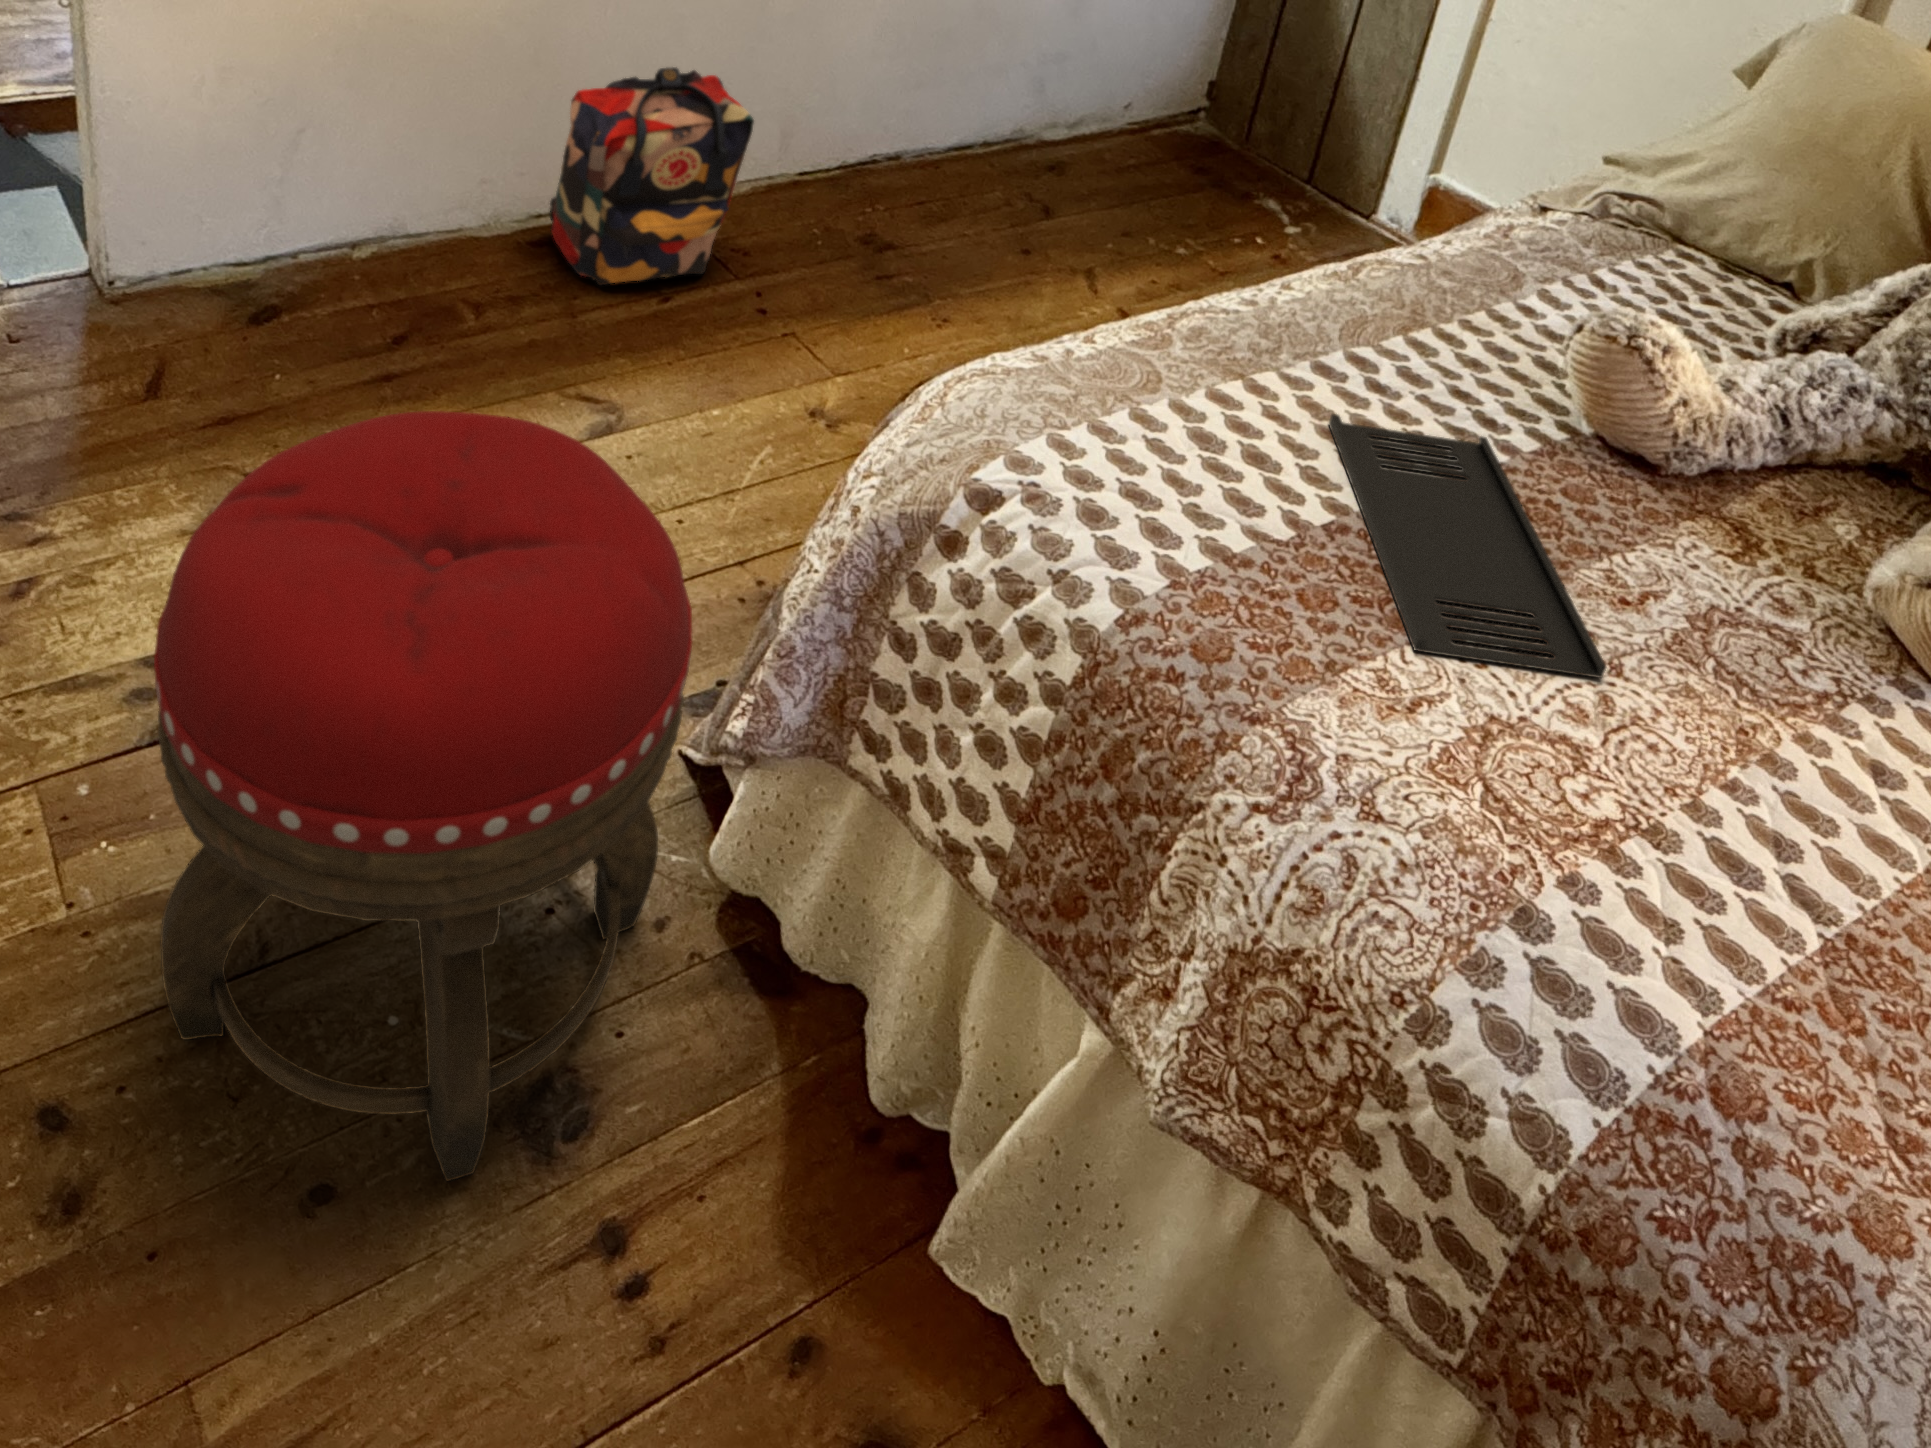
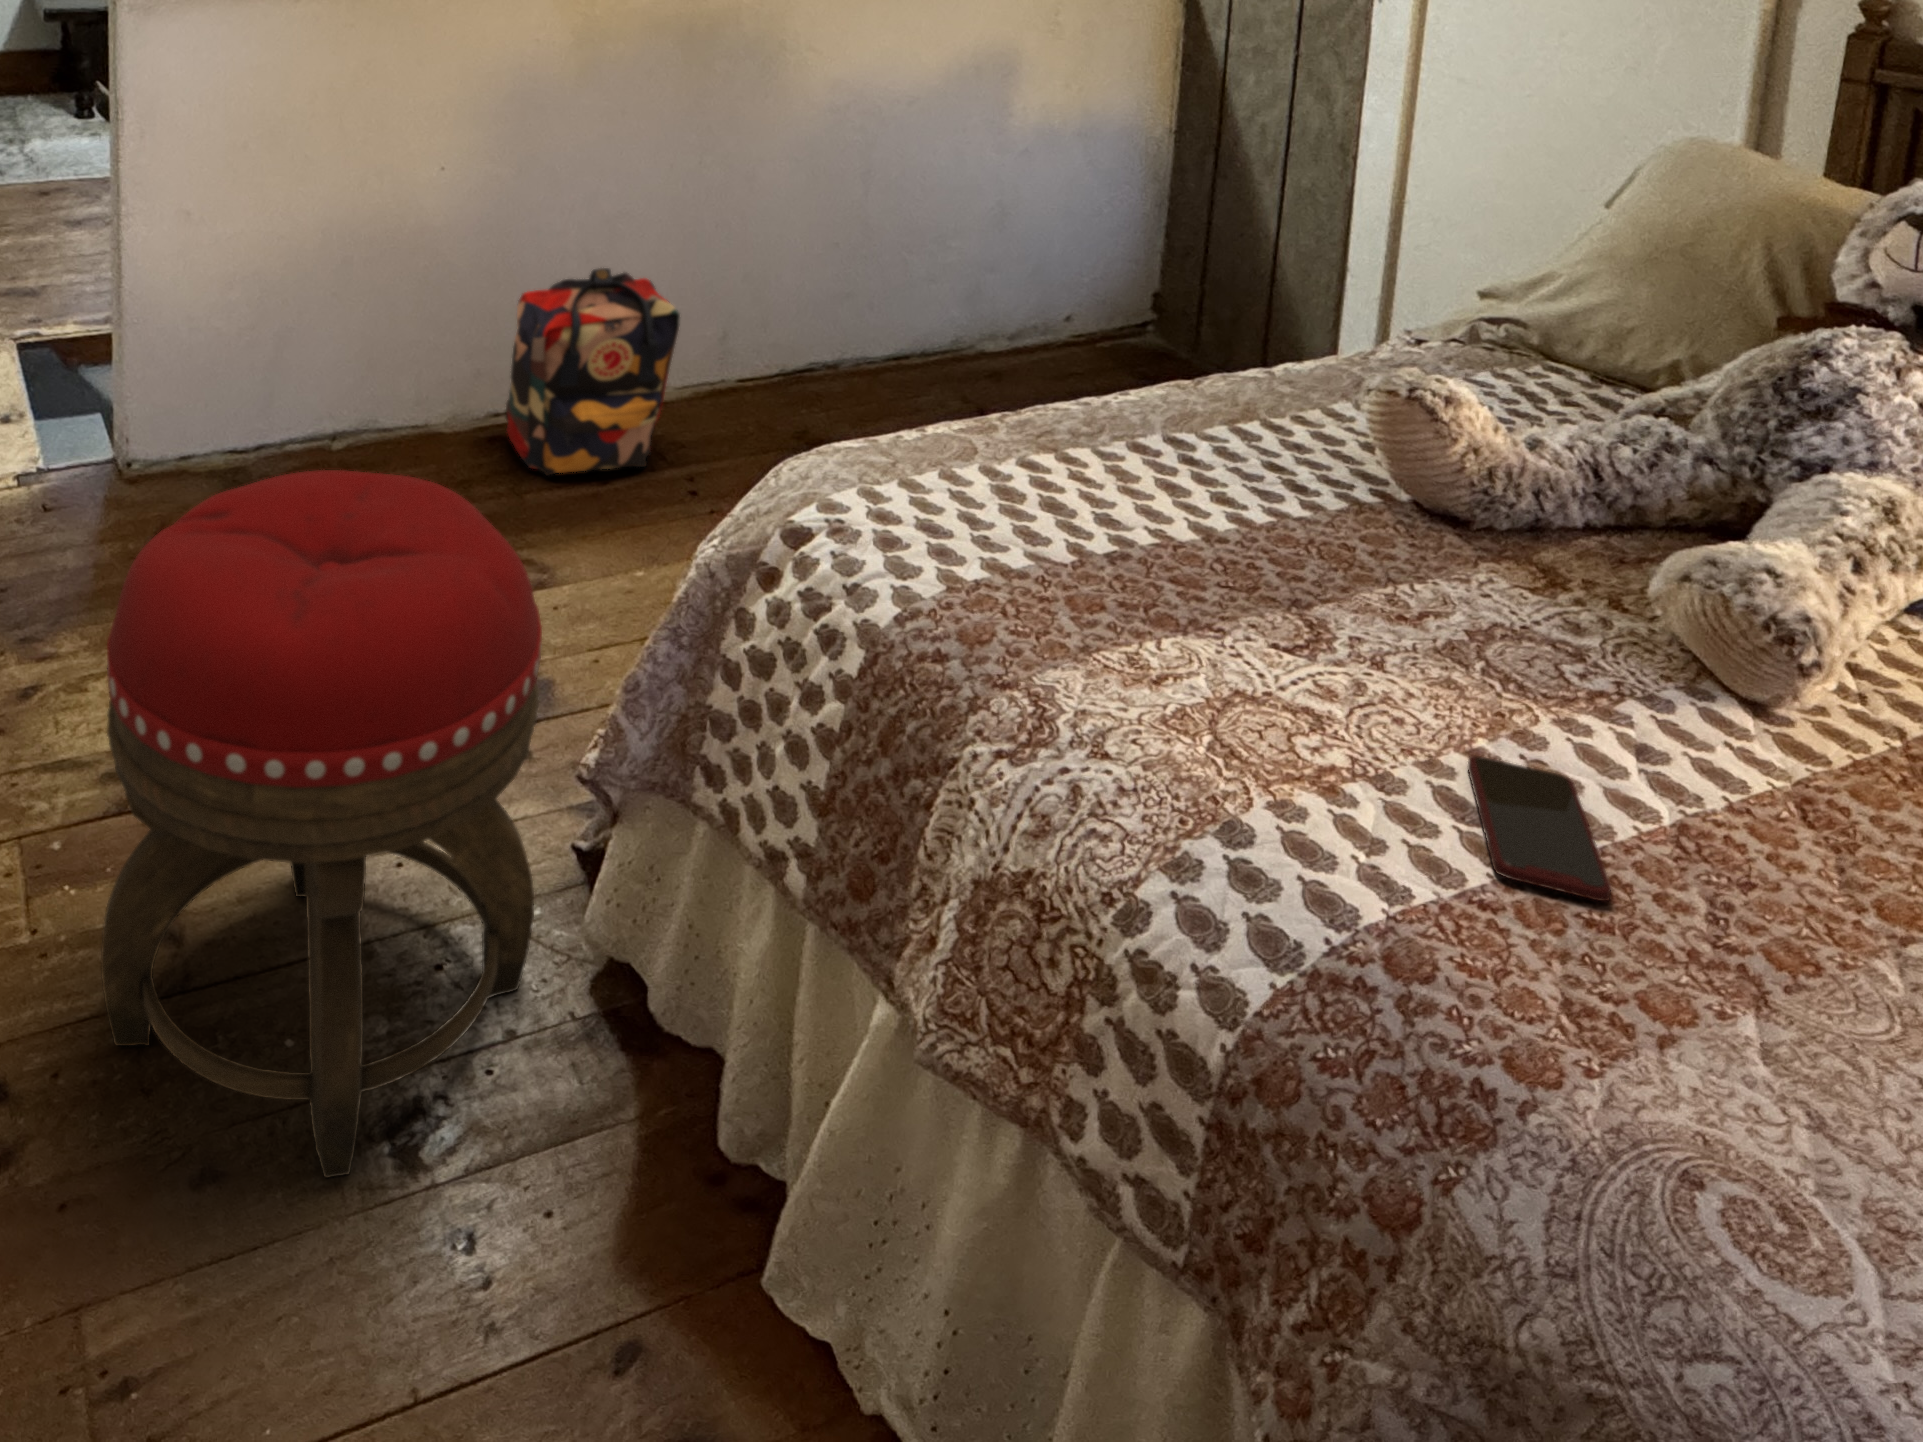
tray: present [1329,414,1606,678] -> none [1130,473,1355,666]
smartphone: none [1739,804,1918,1000] -> present [1468,755,1611,902]

